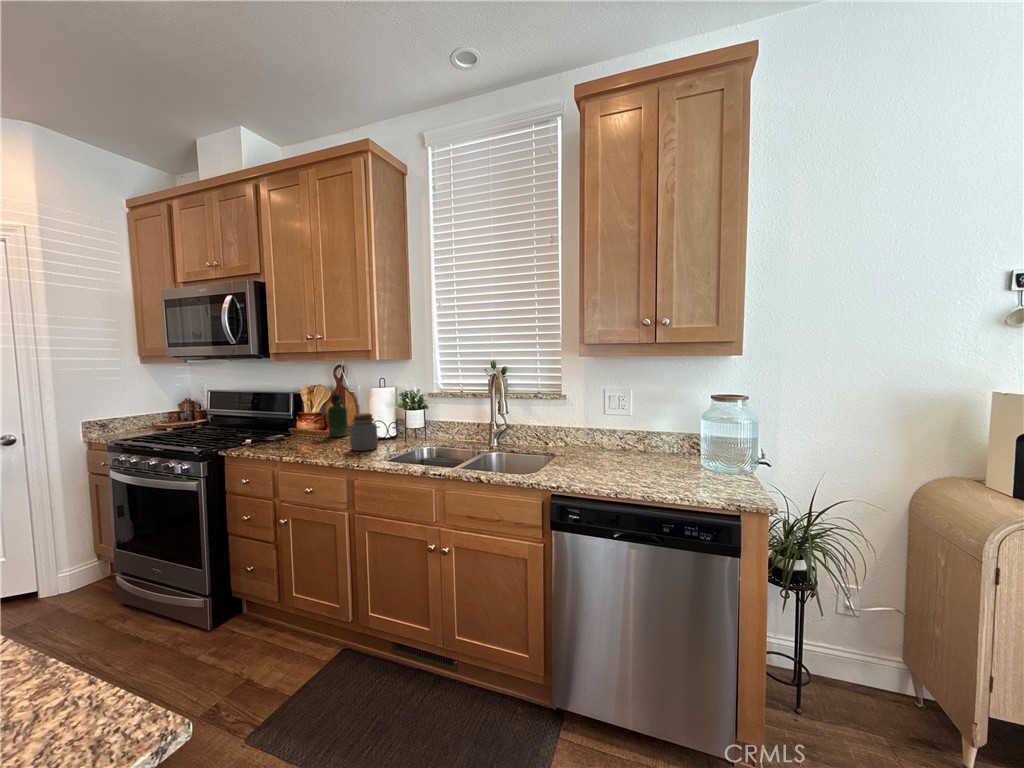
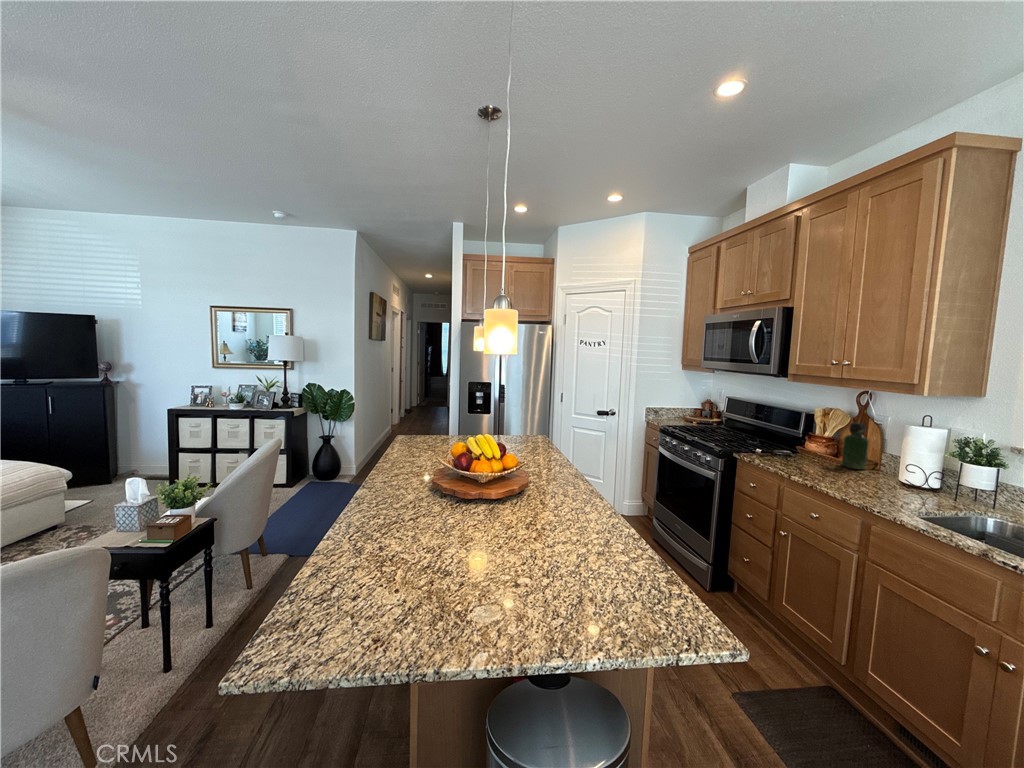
jar: present [350,413,378,451] -> none [870,453,911,497]

